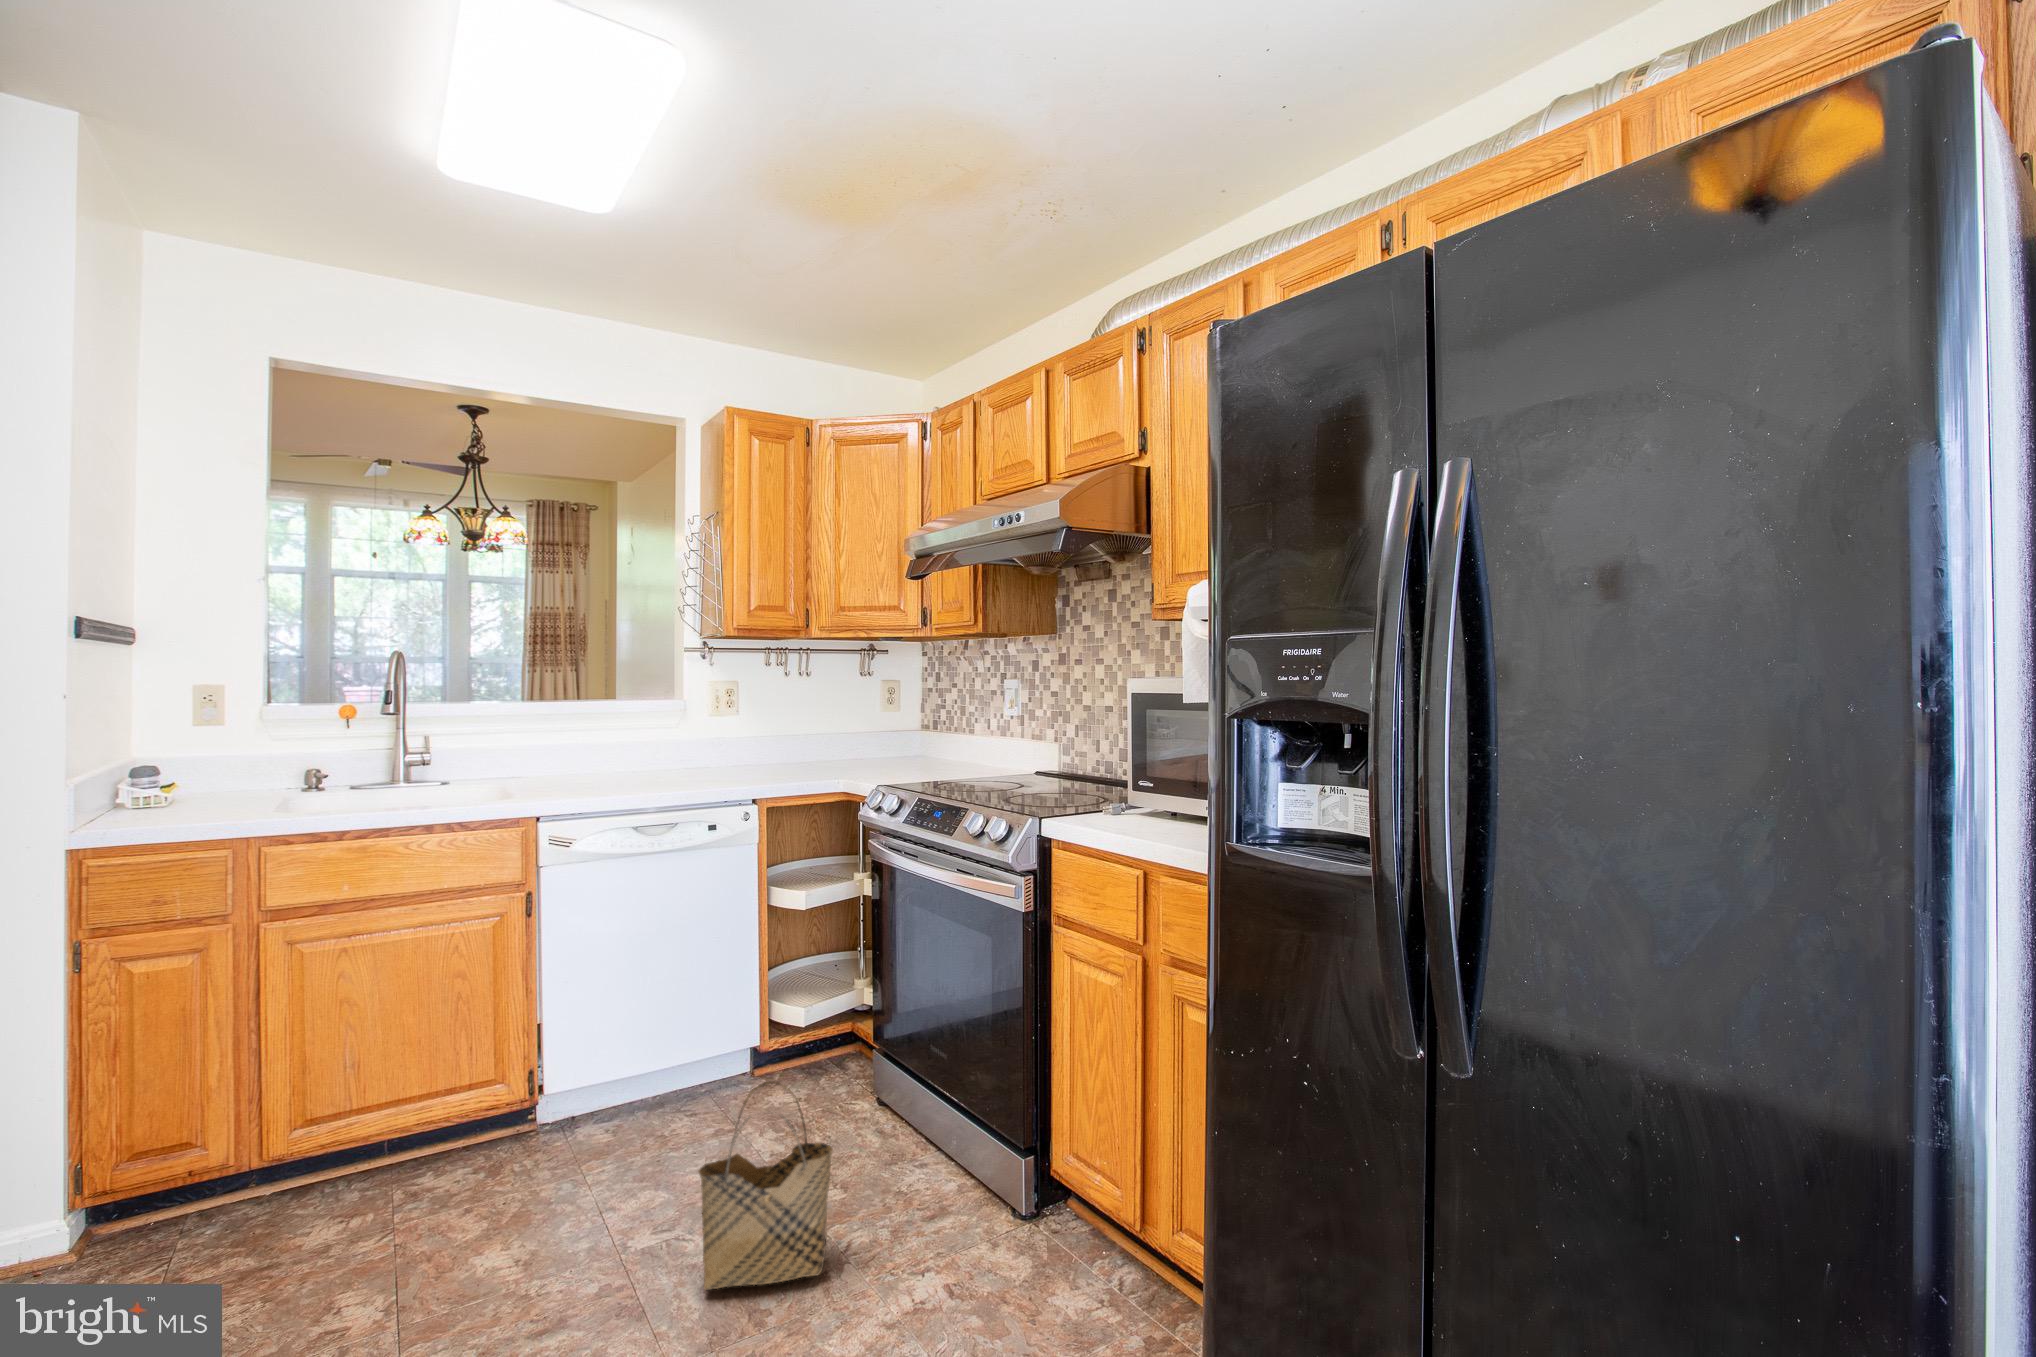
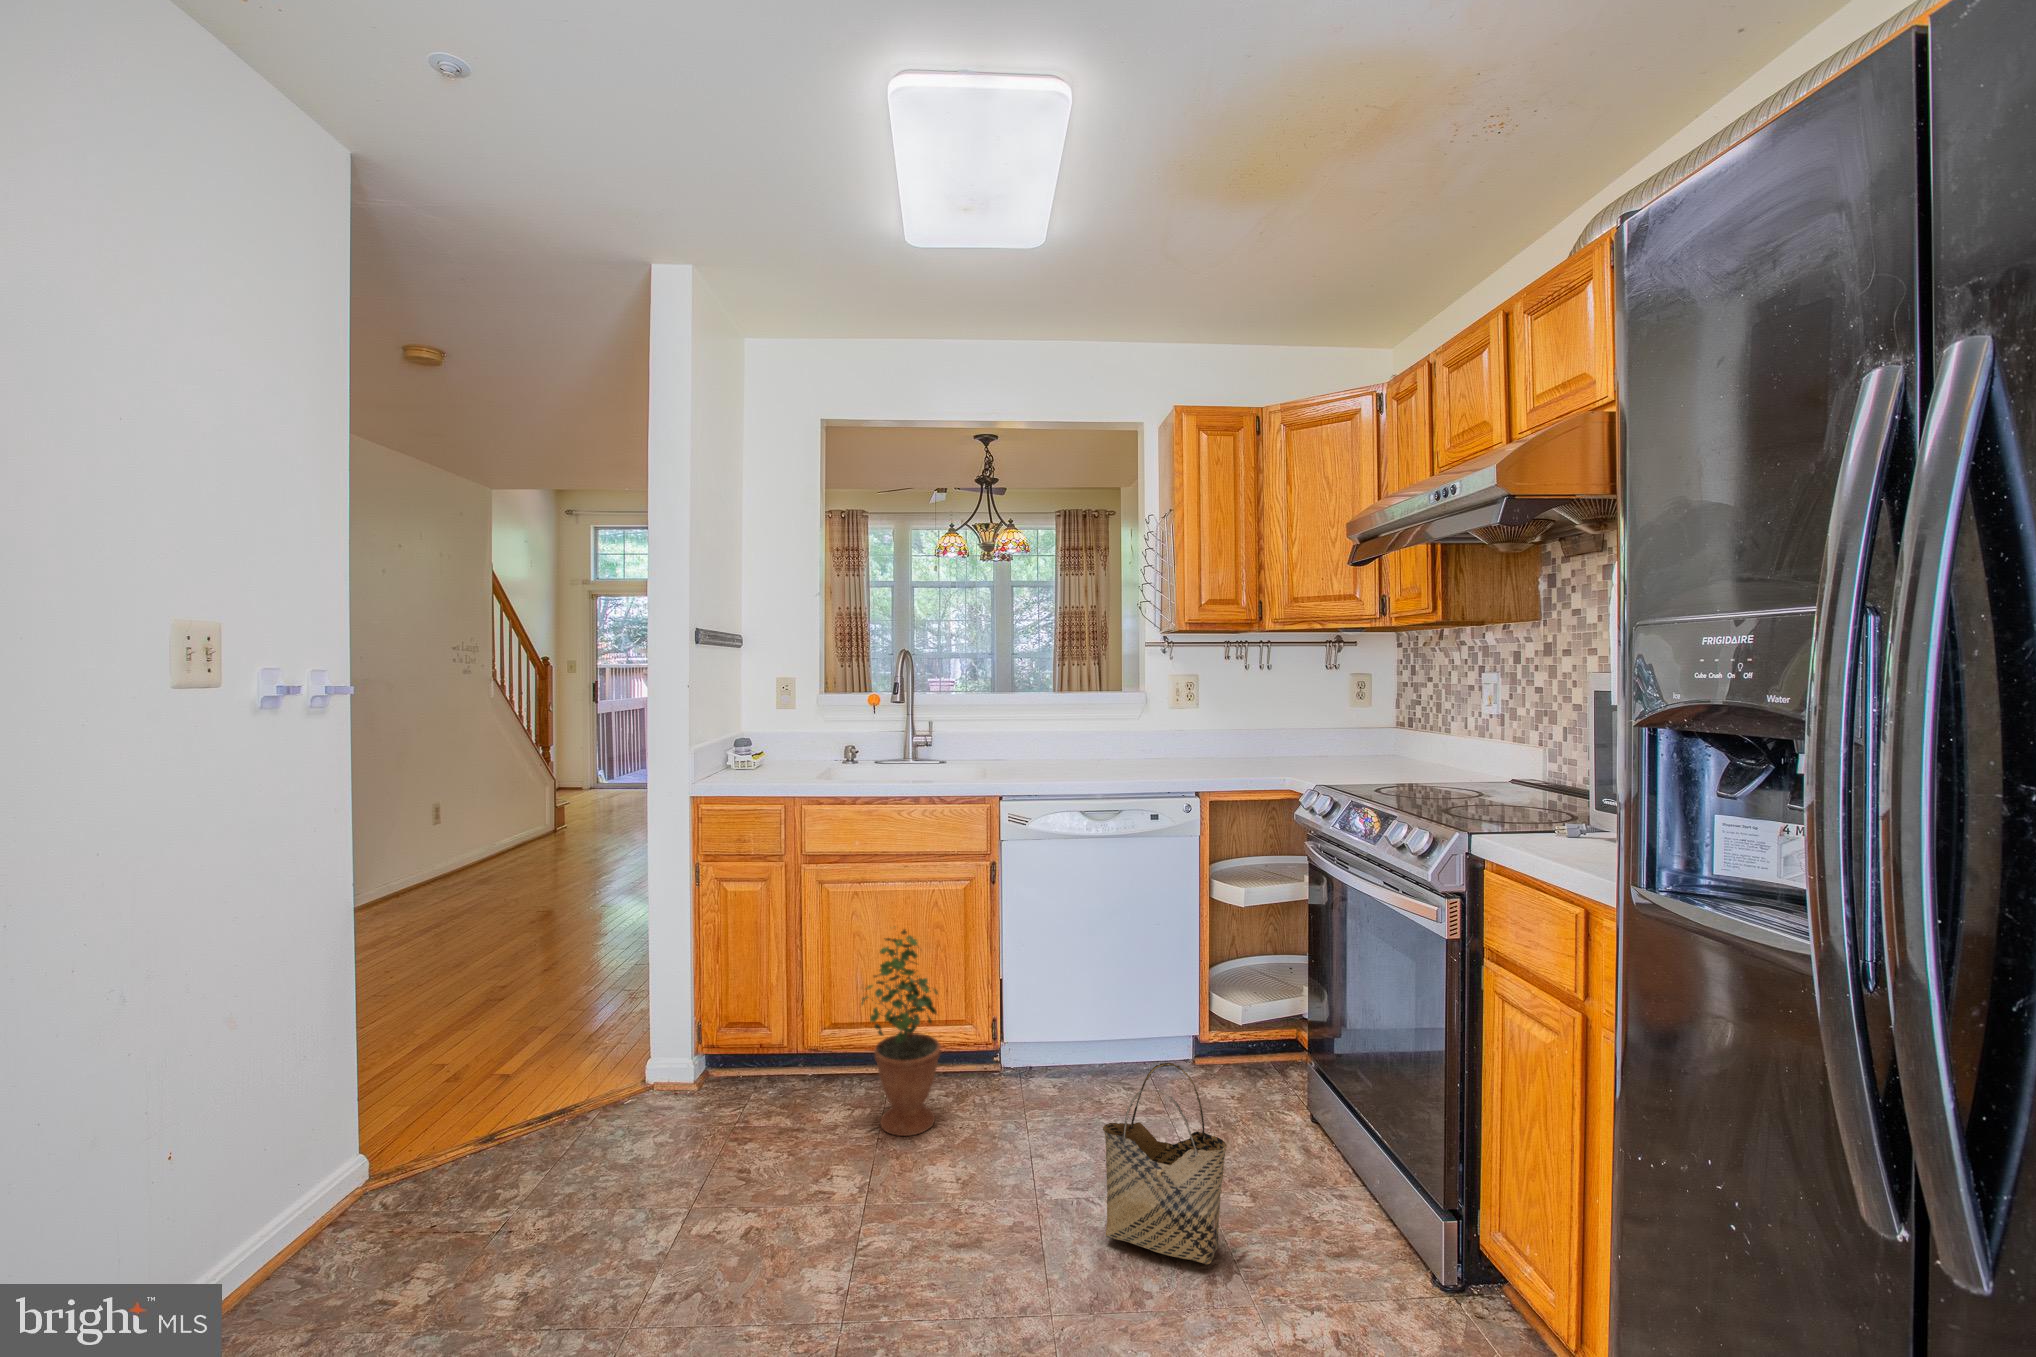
potted plant: none [327,1003,453,1278] -> present [861,929,941,1136]

